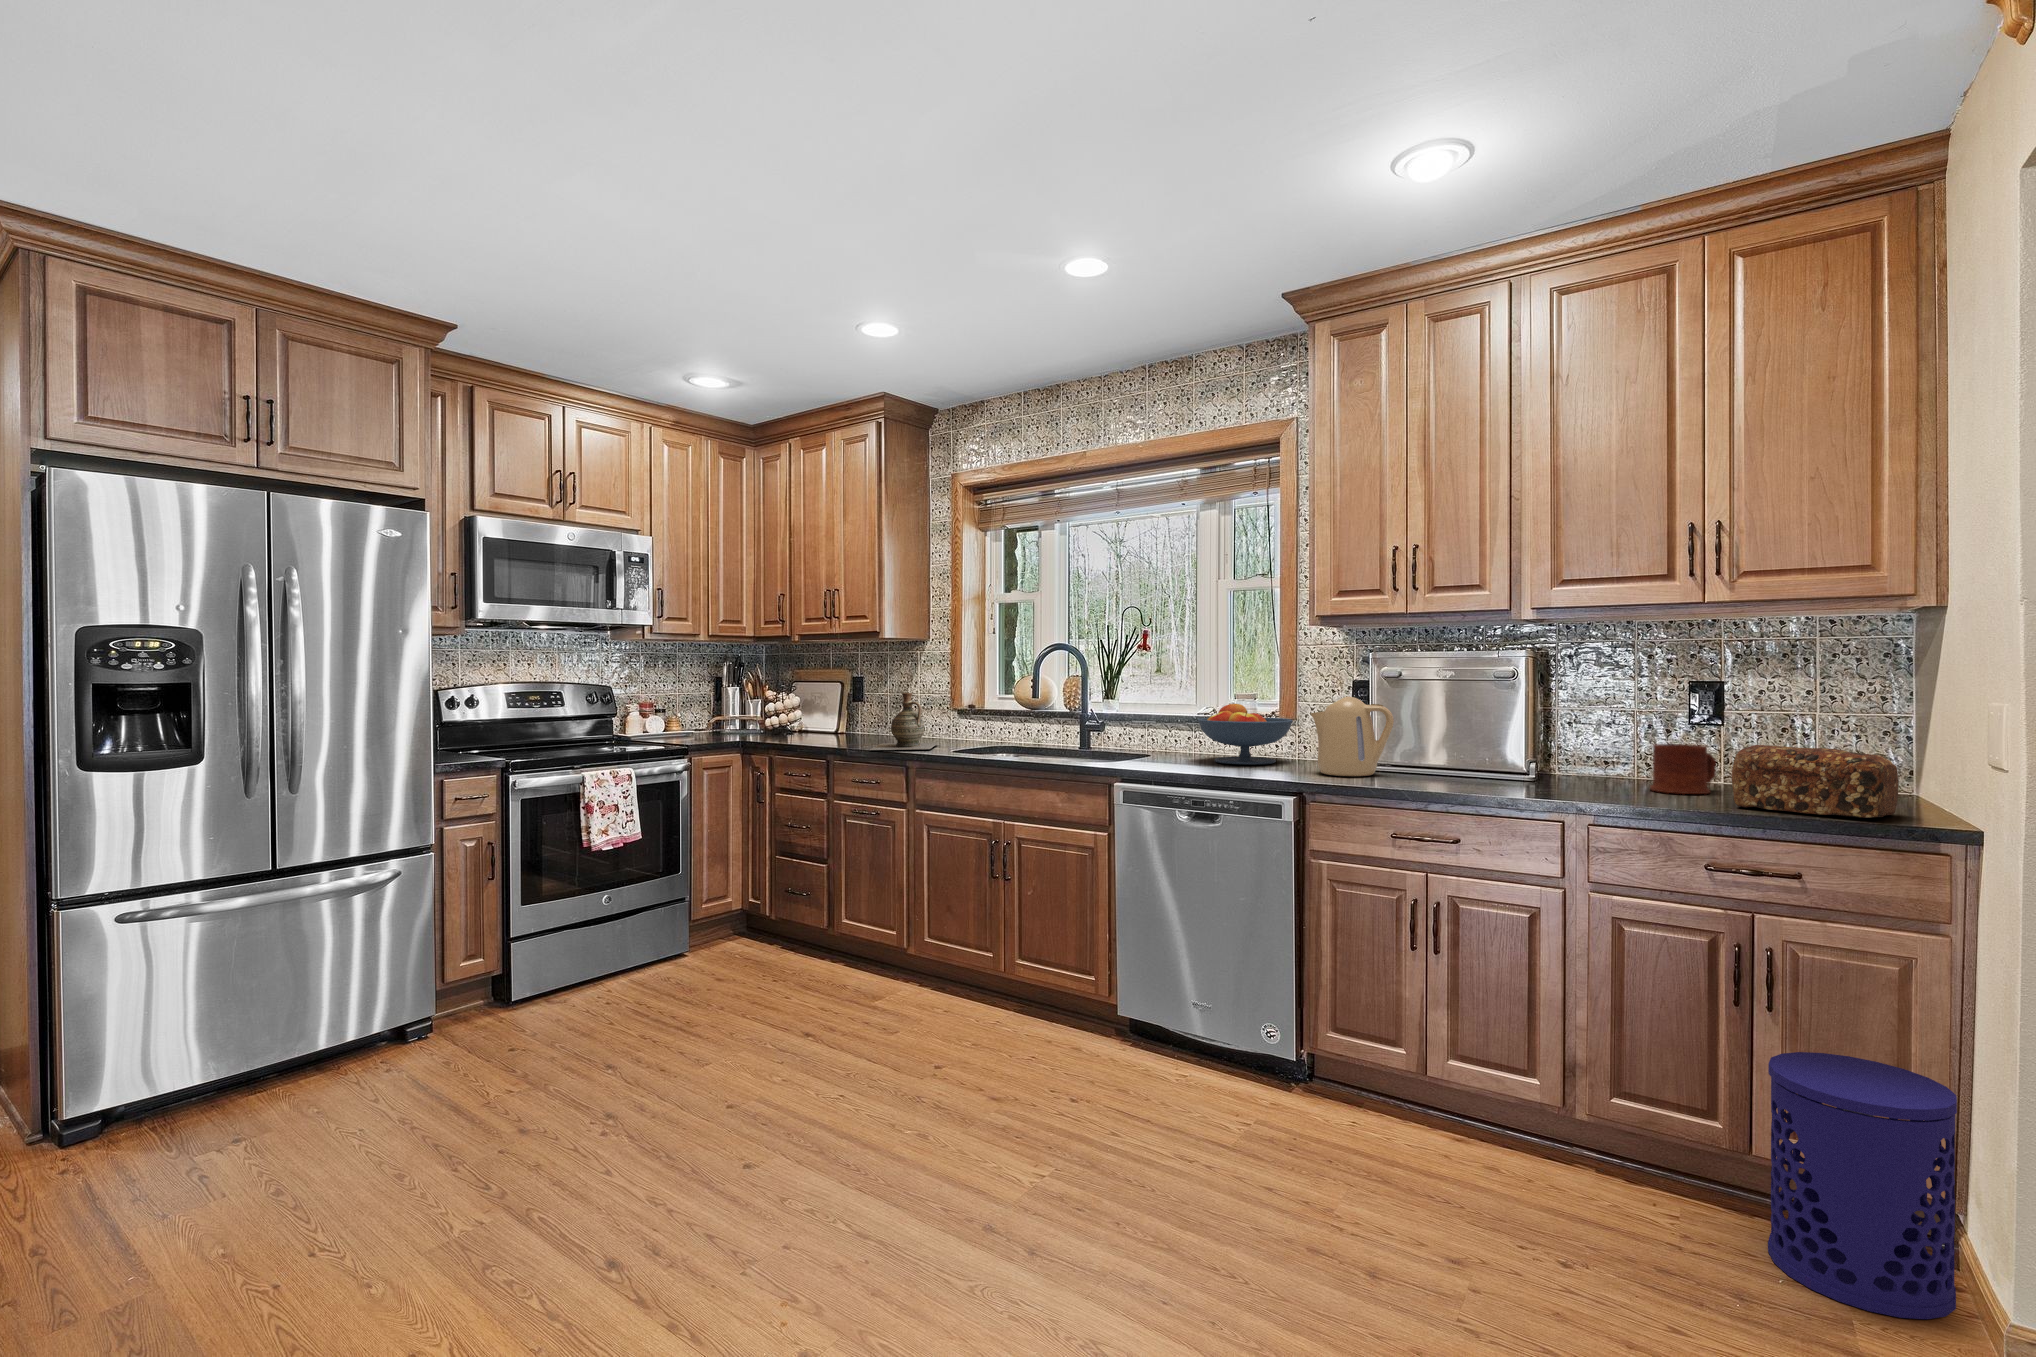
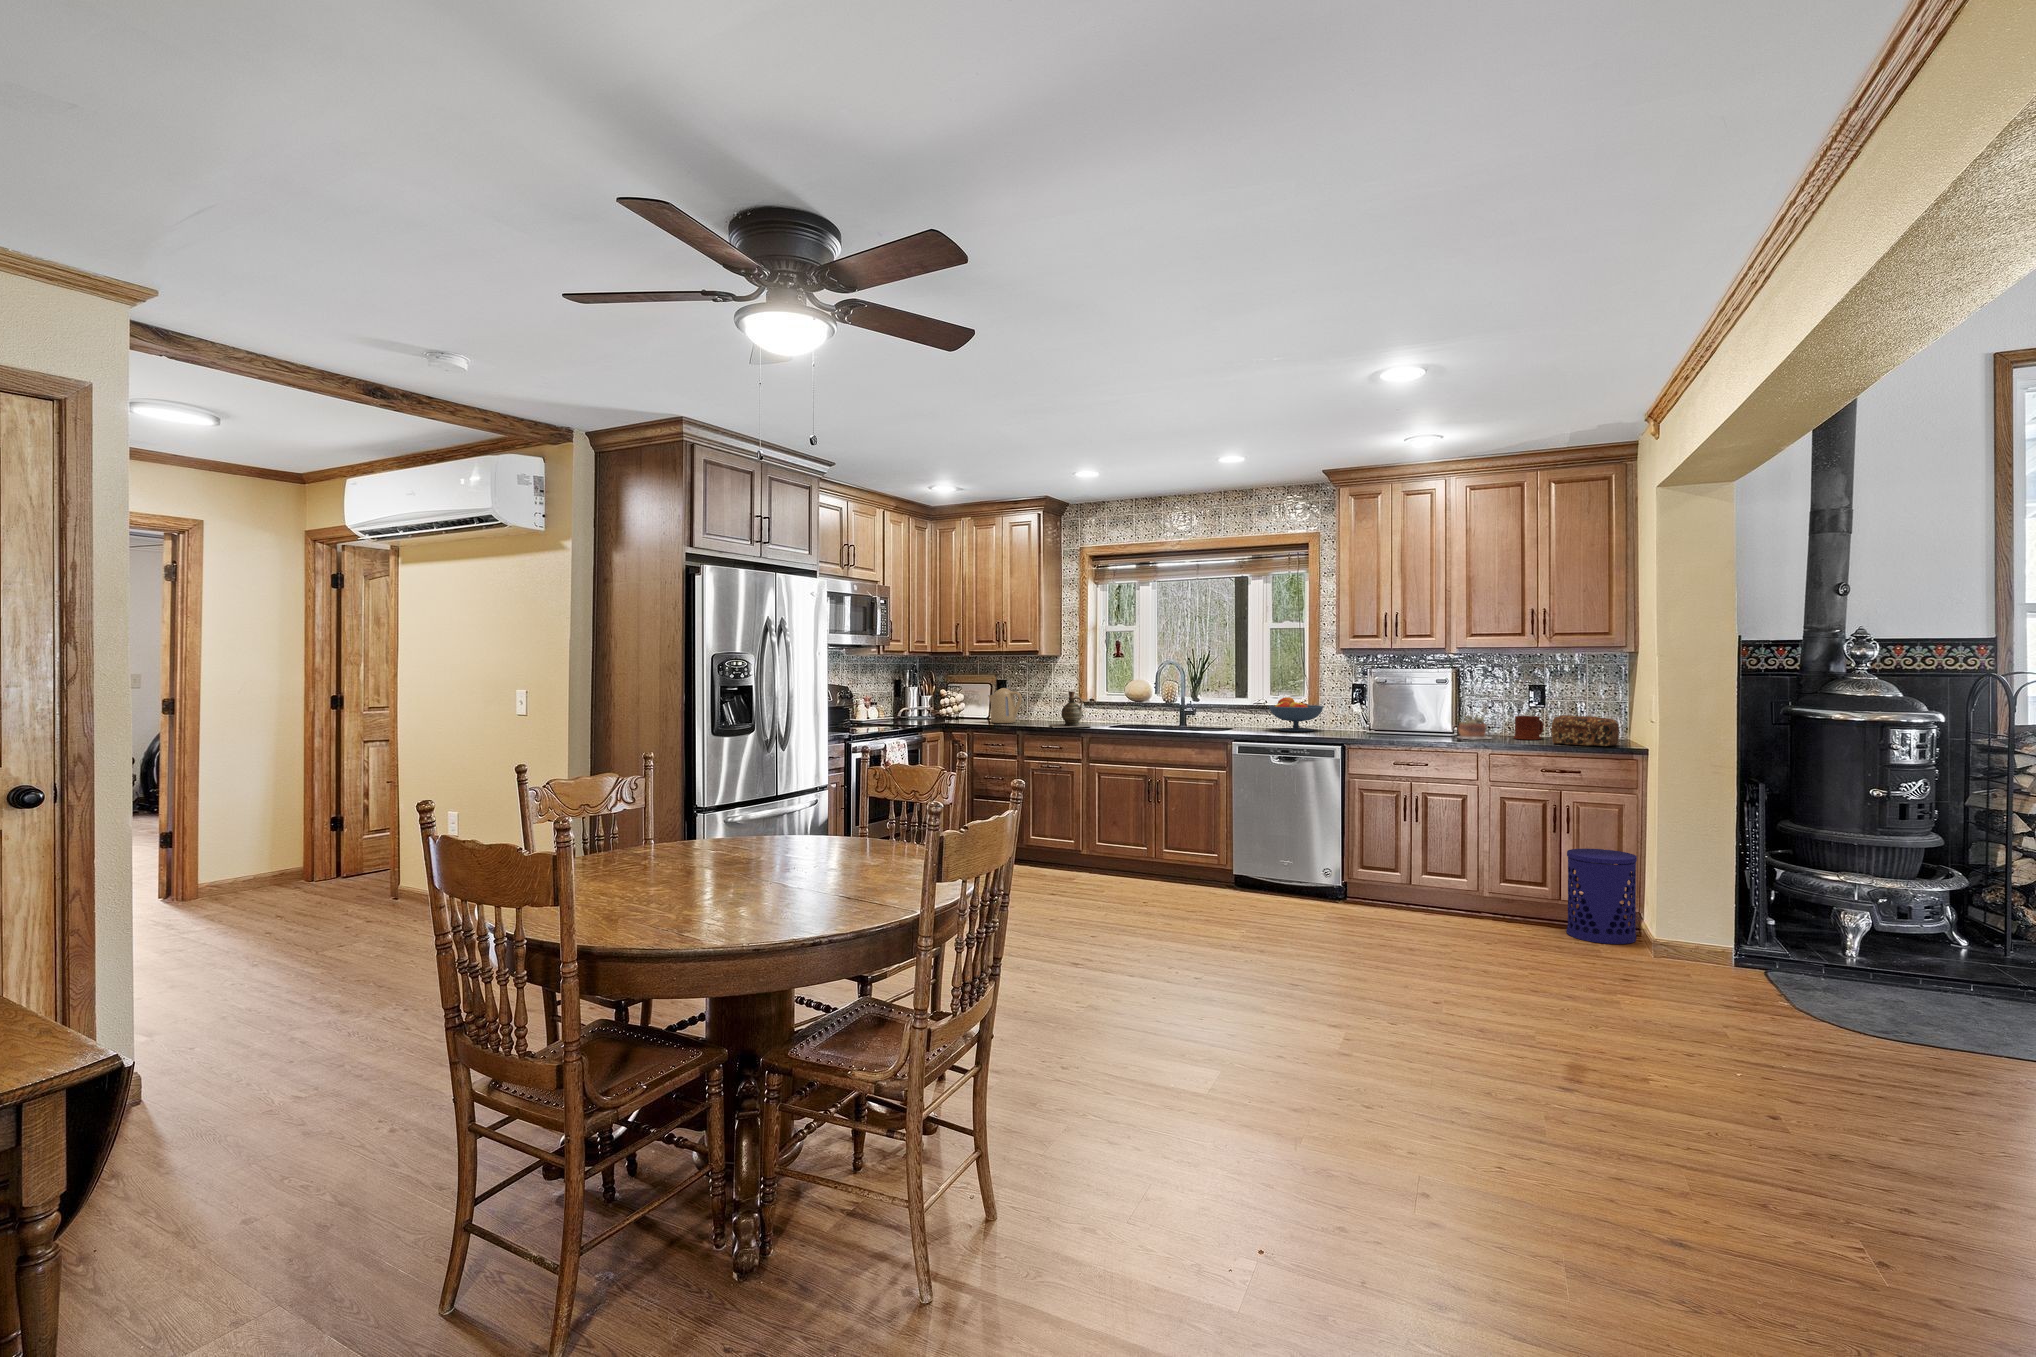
kettle: present [1310,696,1394,776] -> present [988,688,1022,723]
succulent plant: none [1524,739,1603,791] -> present [1458,715,1491,739]

